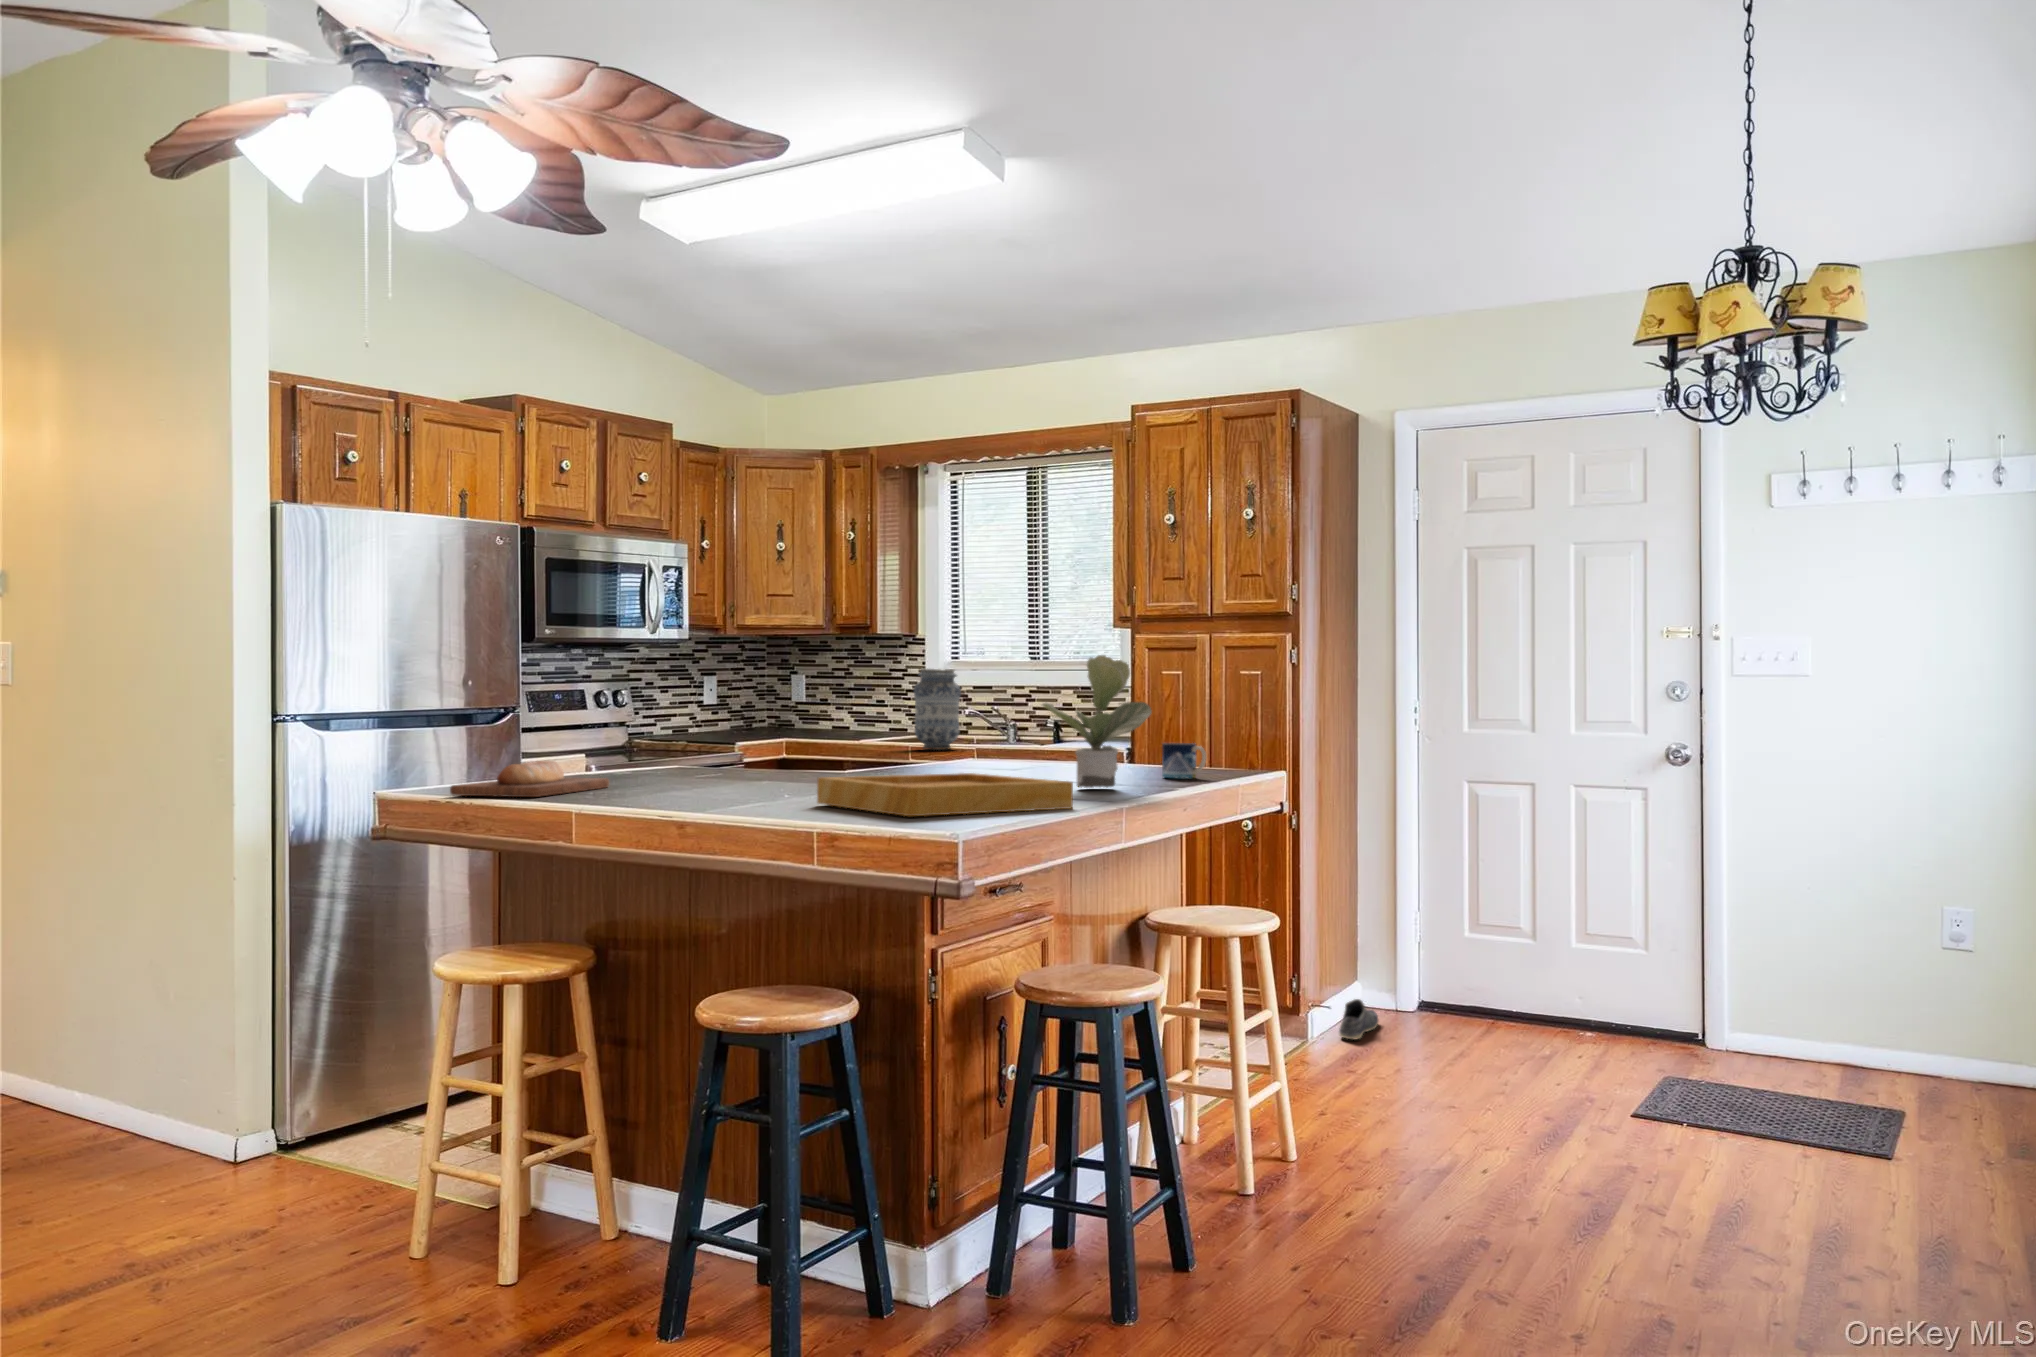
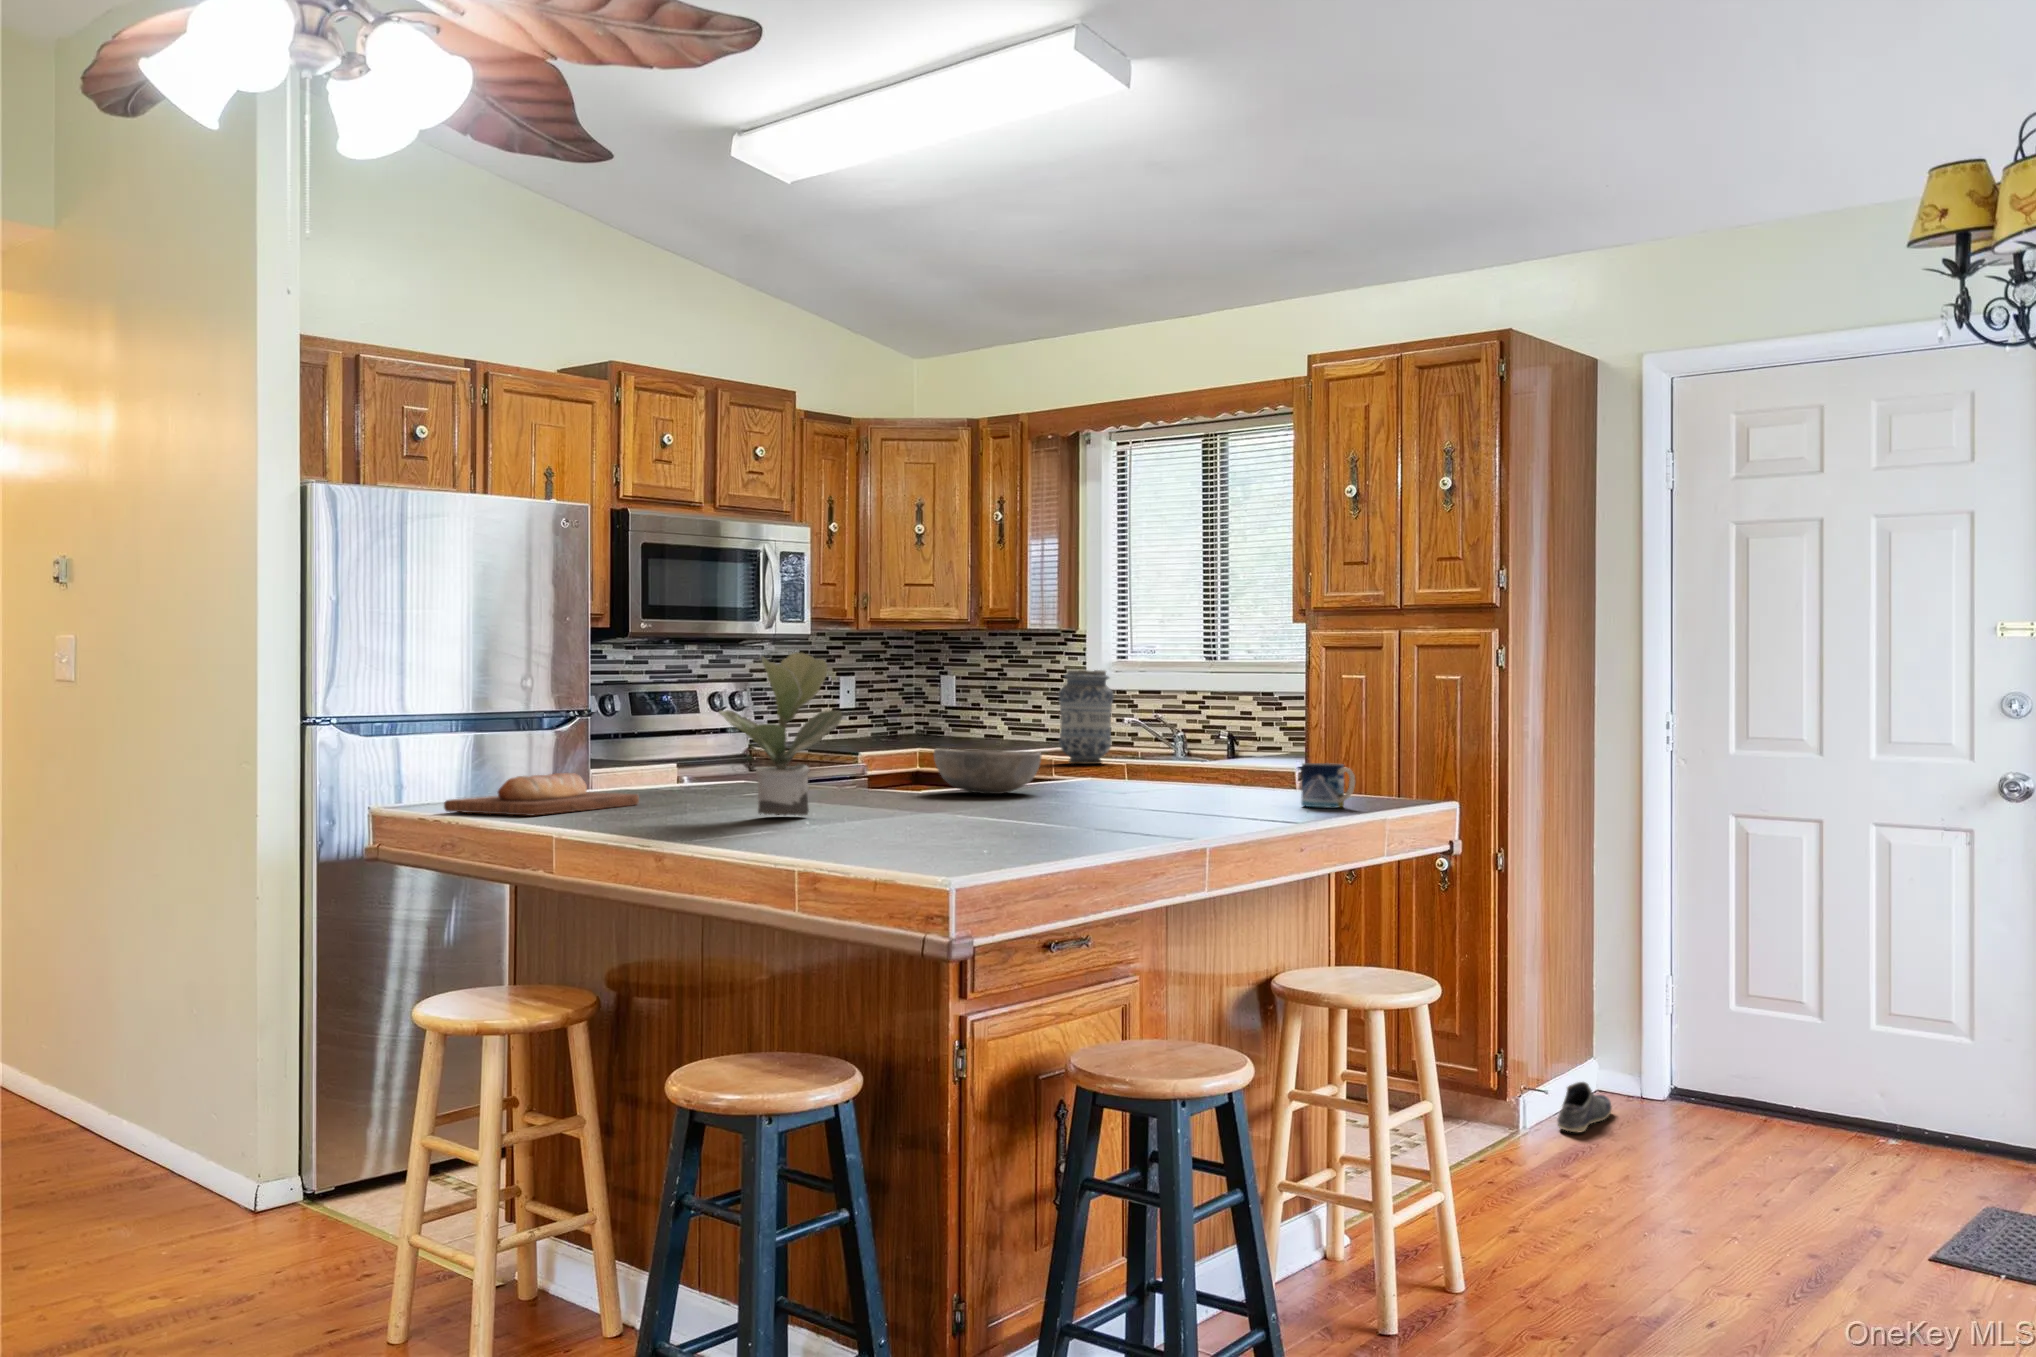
potted plant: present [1042,655,1152,788] -> present [719,653,843,815]
bowl: none [848,736,939,773] -> present [934,749,1041,794]
tray: present [817,773,1073,816] -> none [830,798,1133,853]

